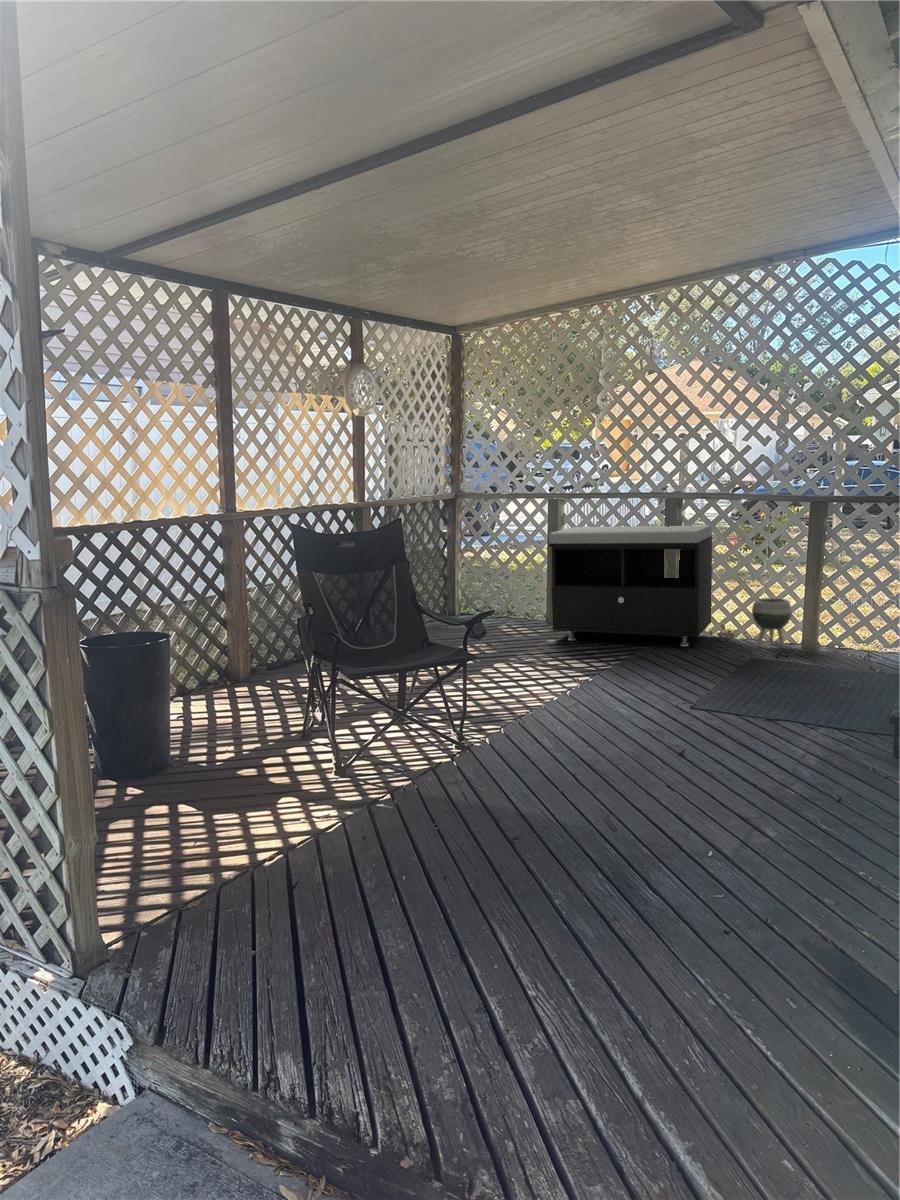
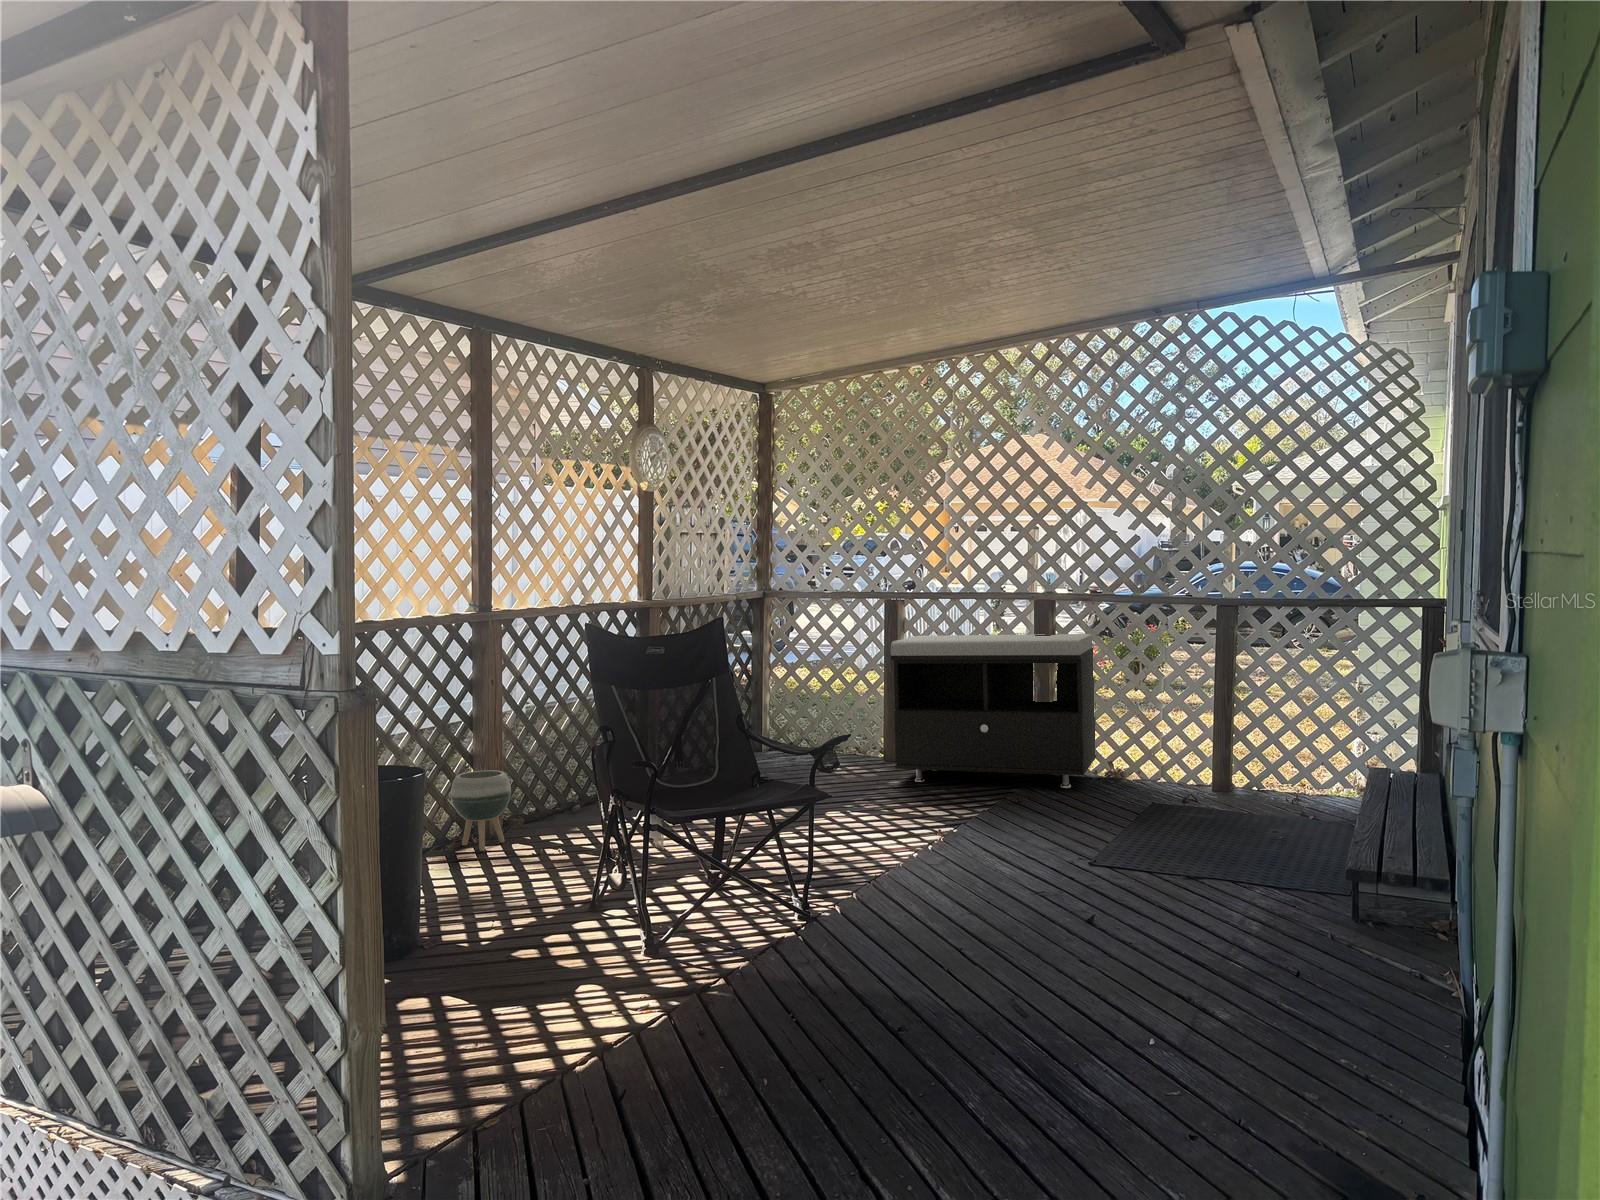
planter: present [752,598,792,648] -> present [451,770,511,851]

